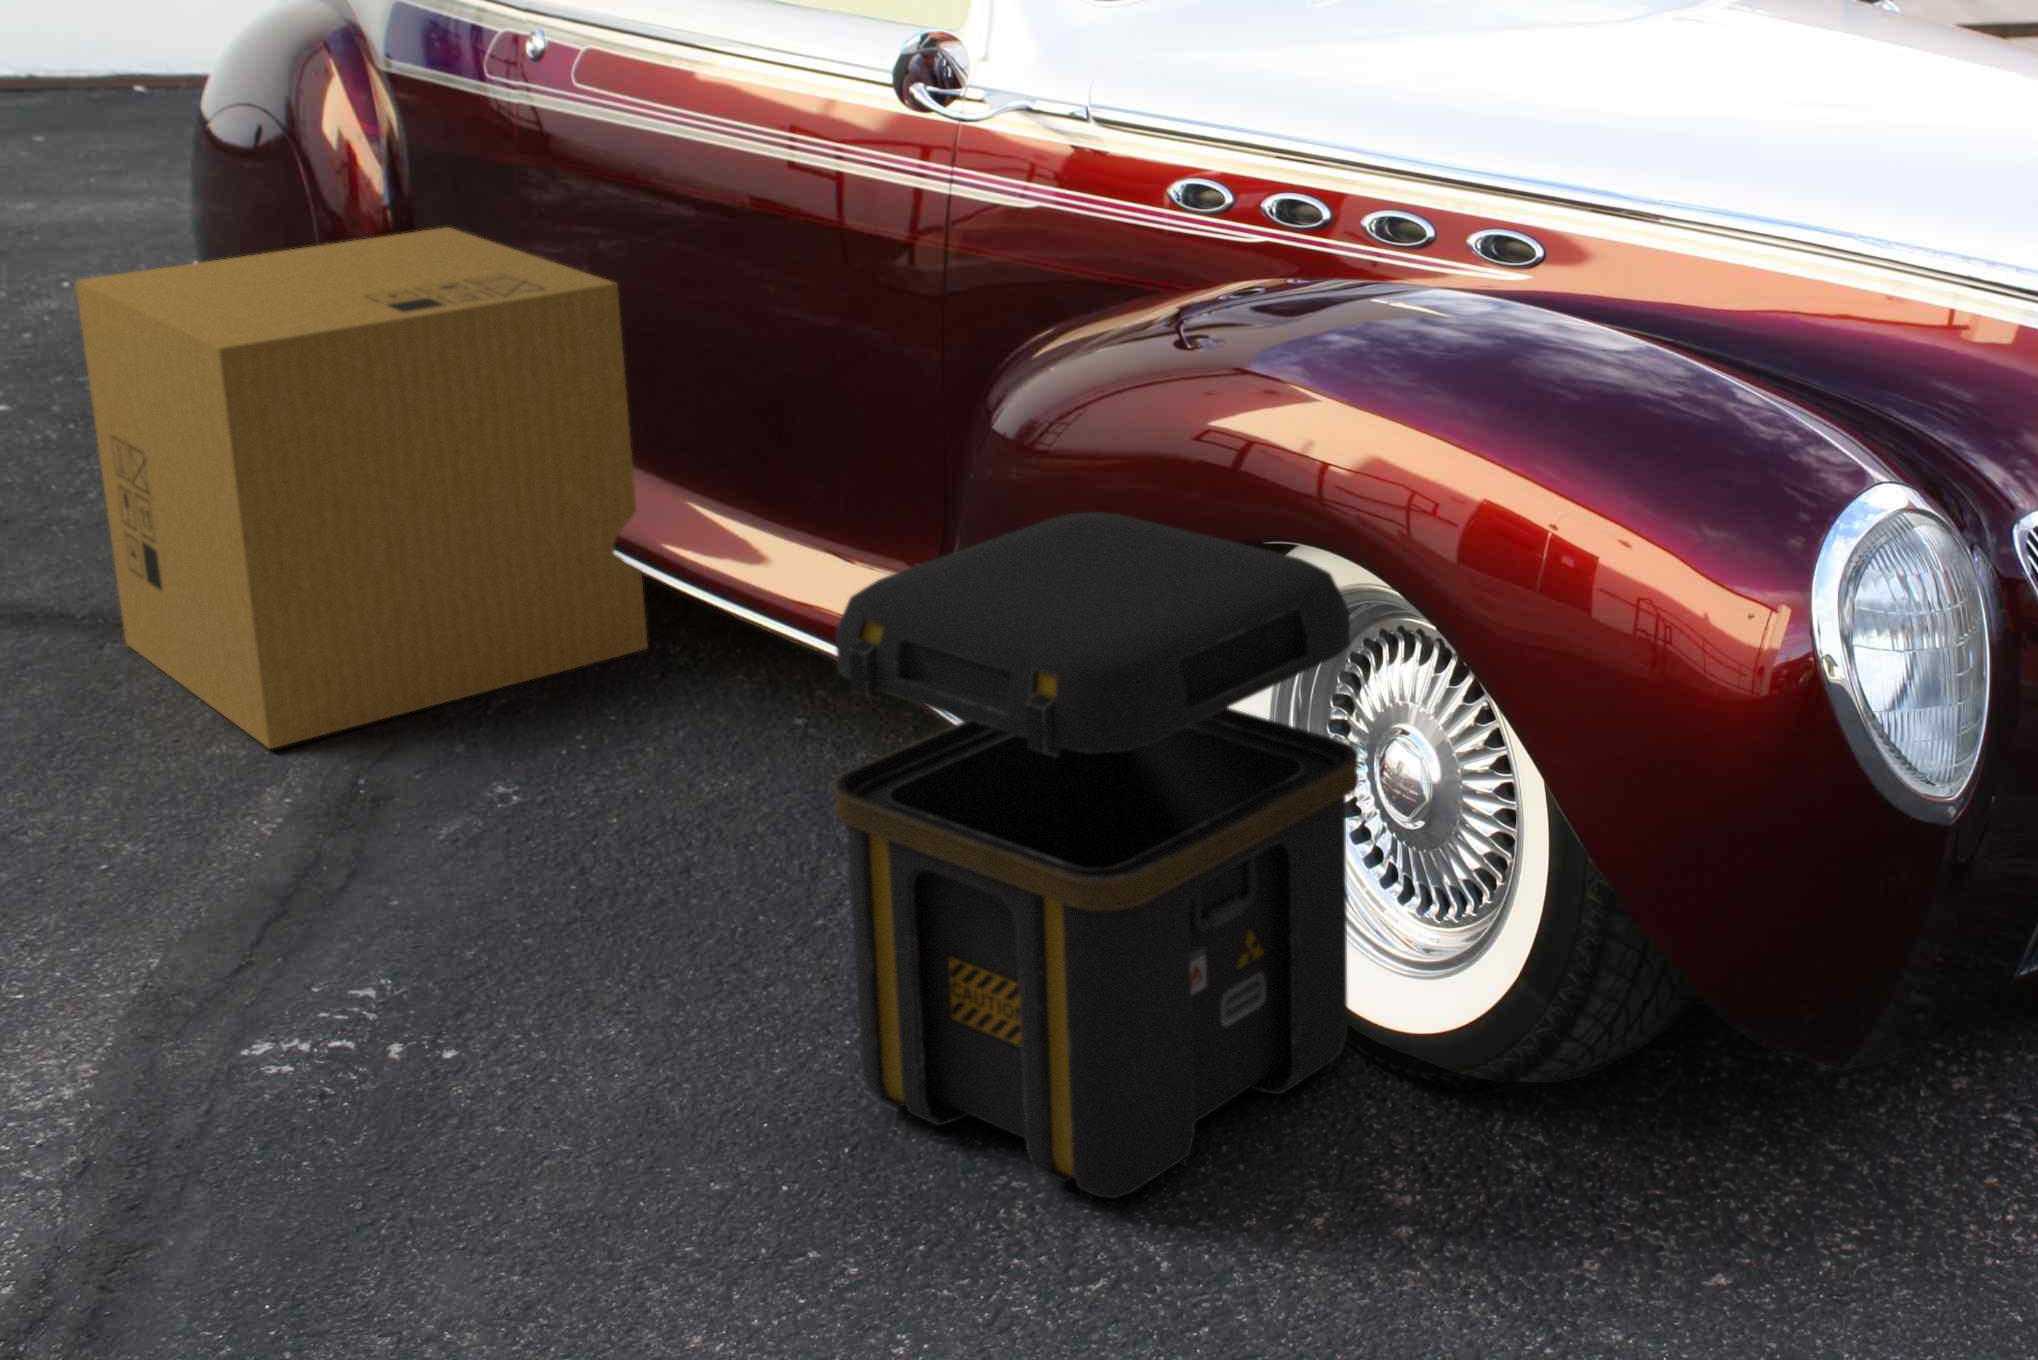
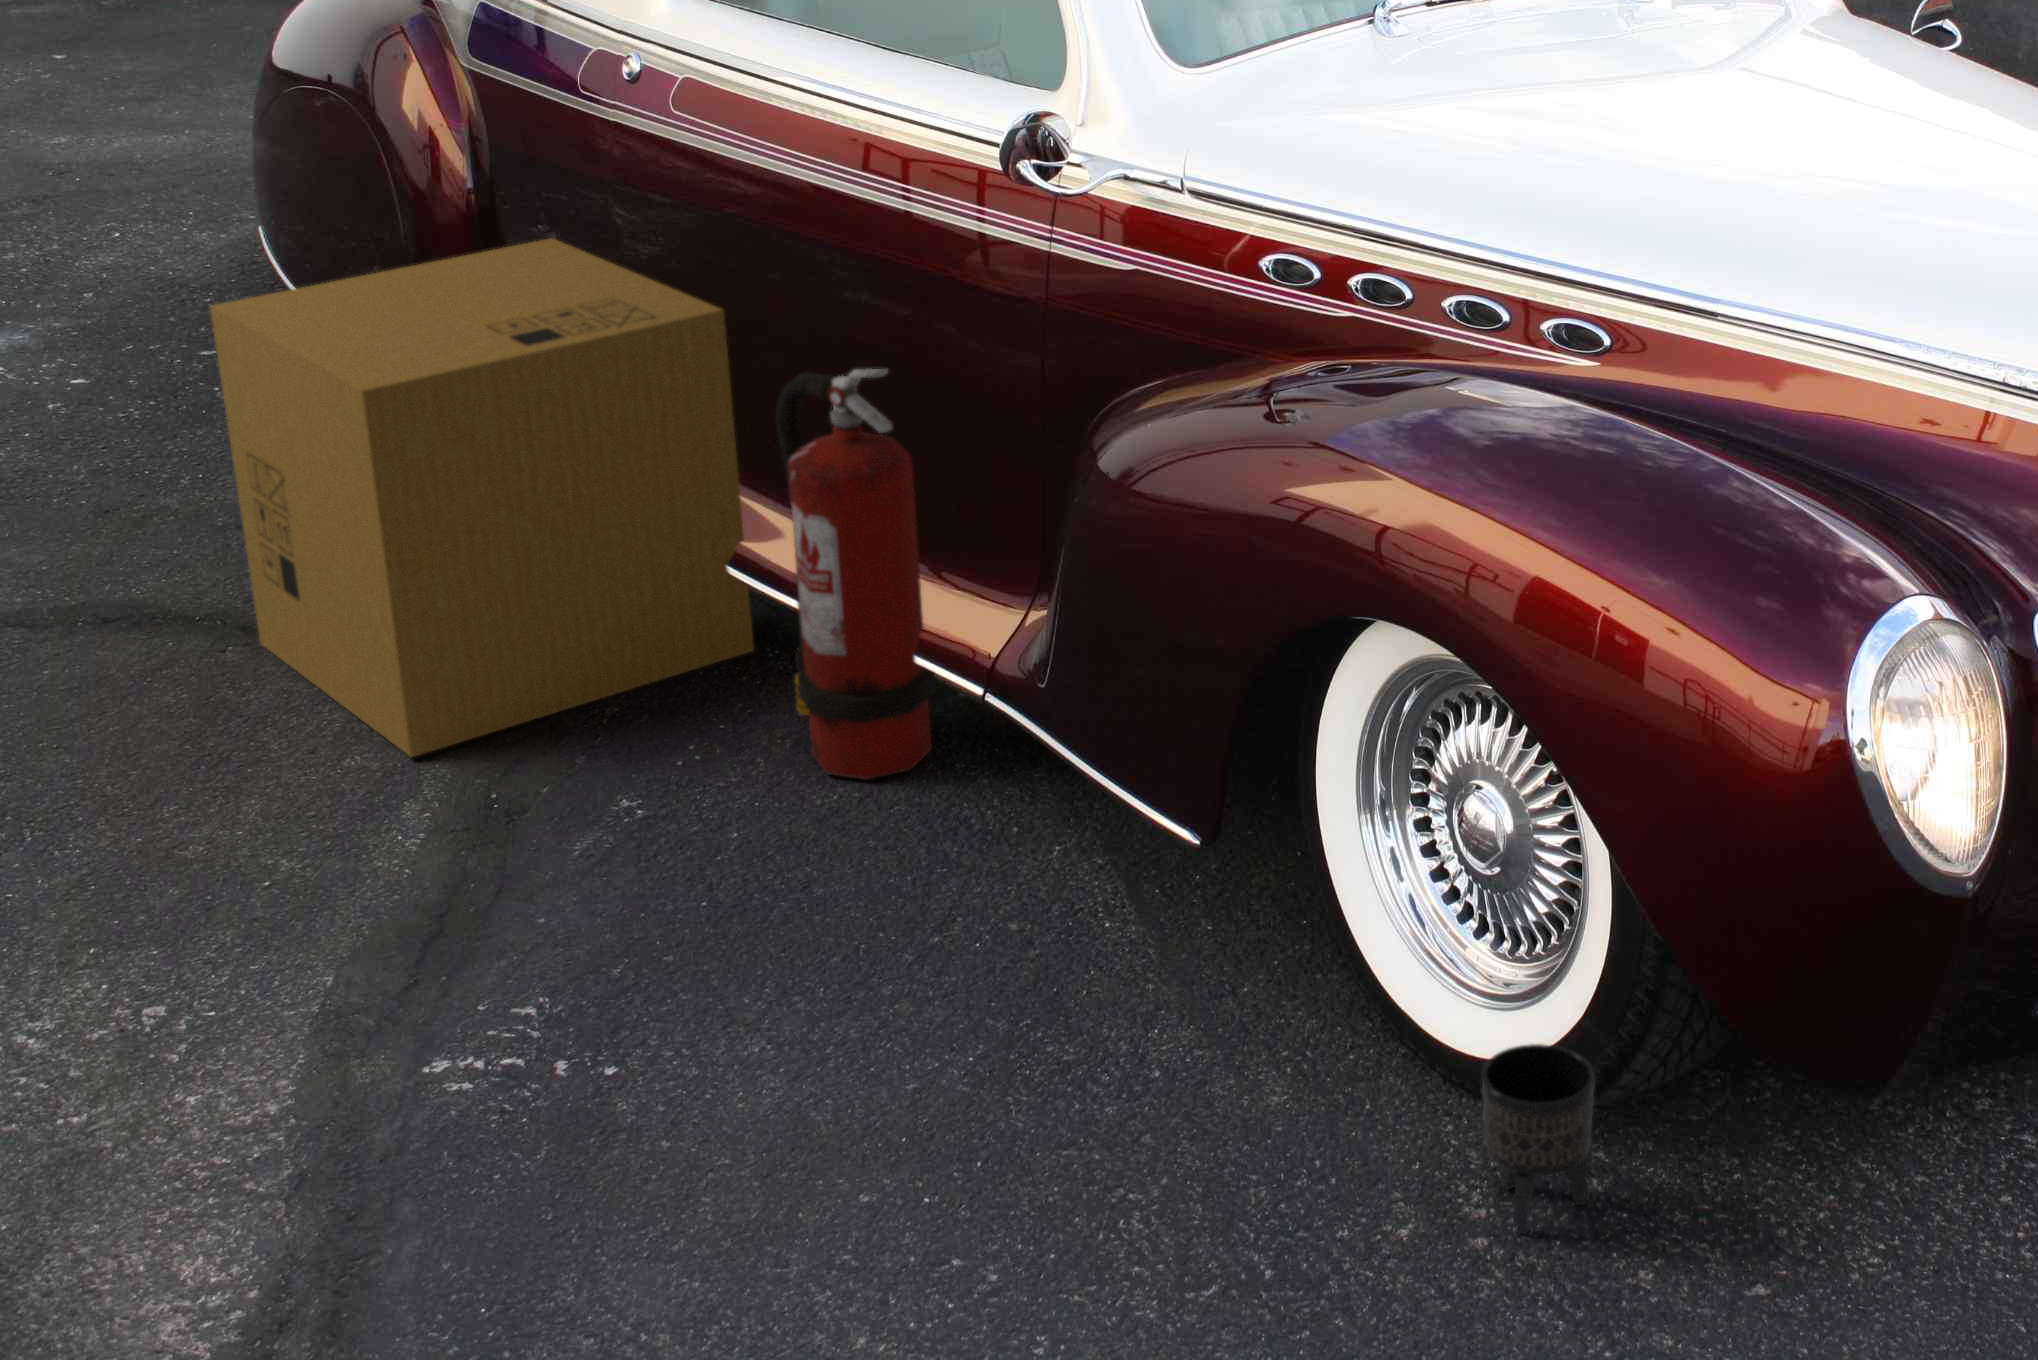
fire extinguisher: none [665,322,832,768] -> present [776,369,936,780]
toolbox: present [833,512,1359,1199] -> none [963,582,1437,1213]
planter: none [1407,1007,1533,1219] -> present [1482,1044,1595,1234]

